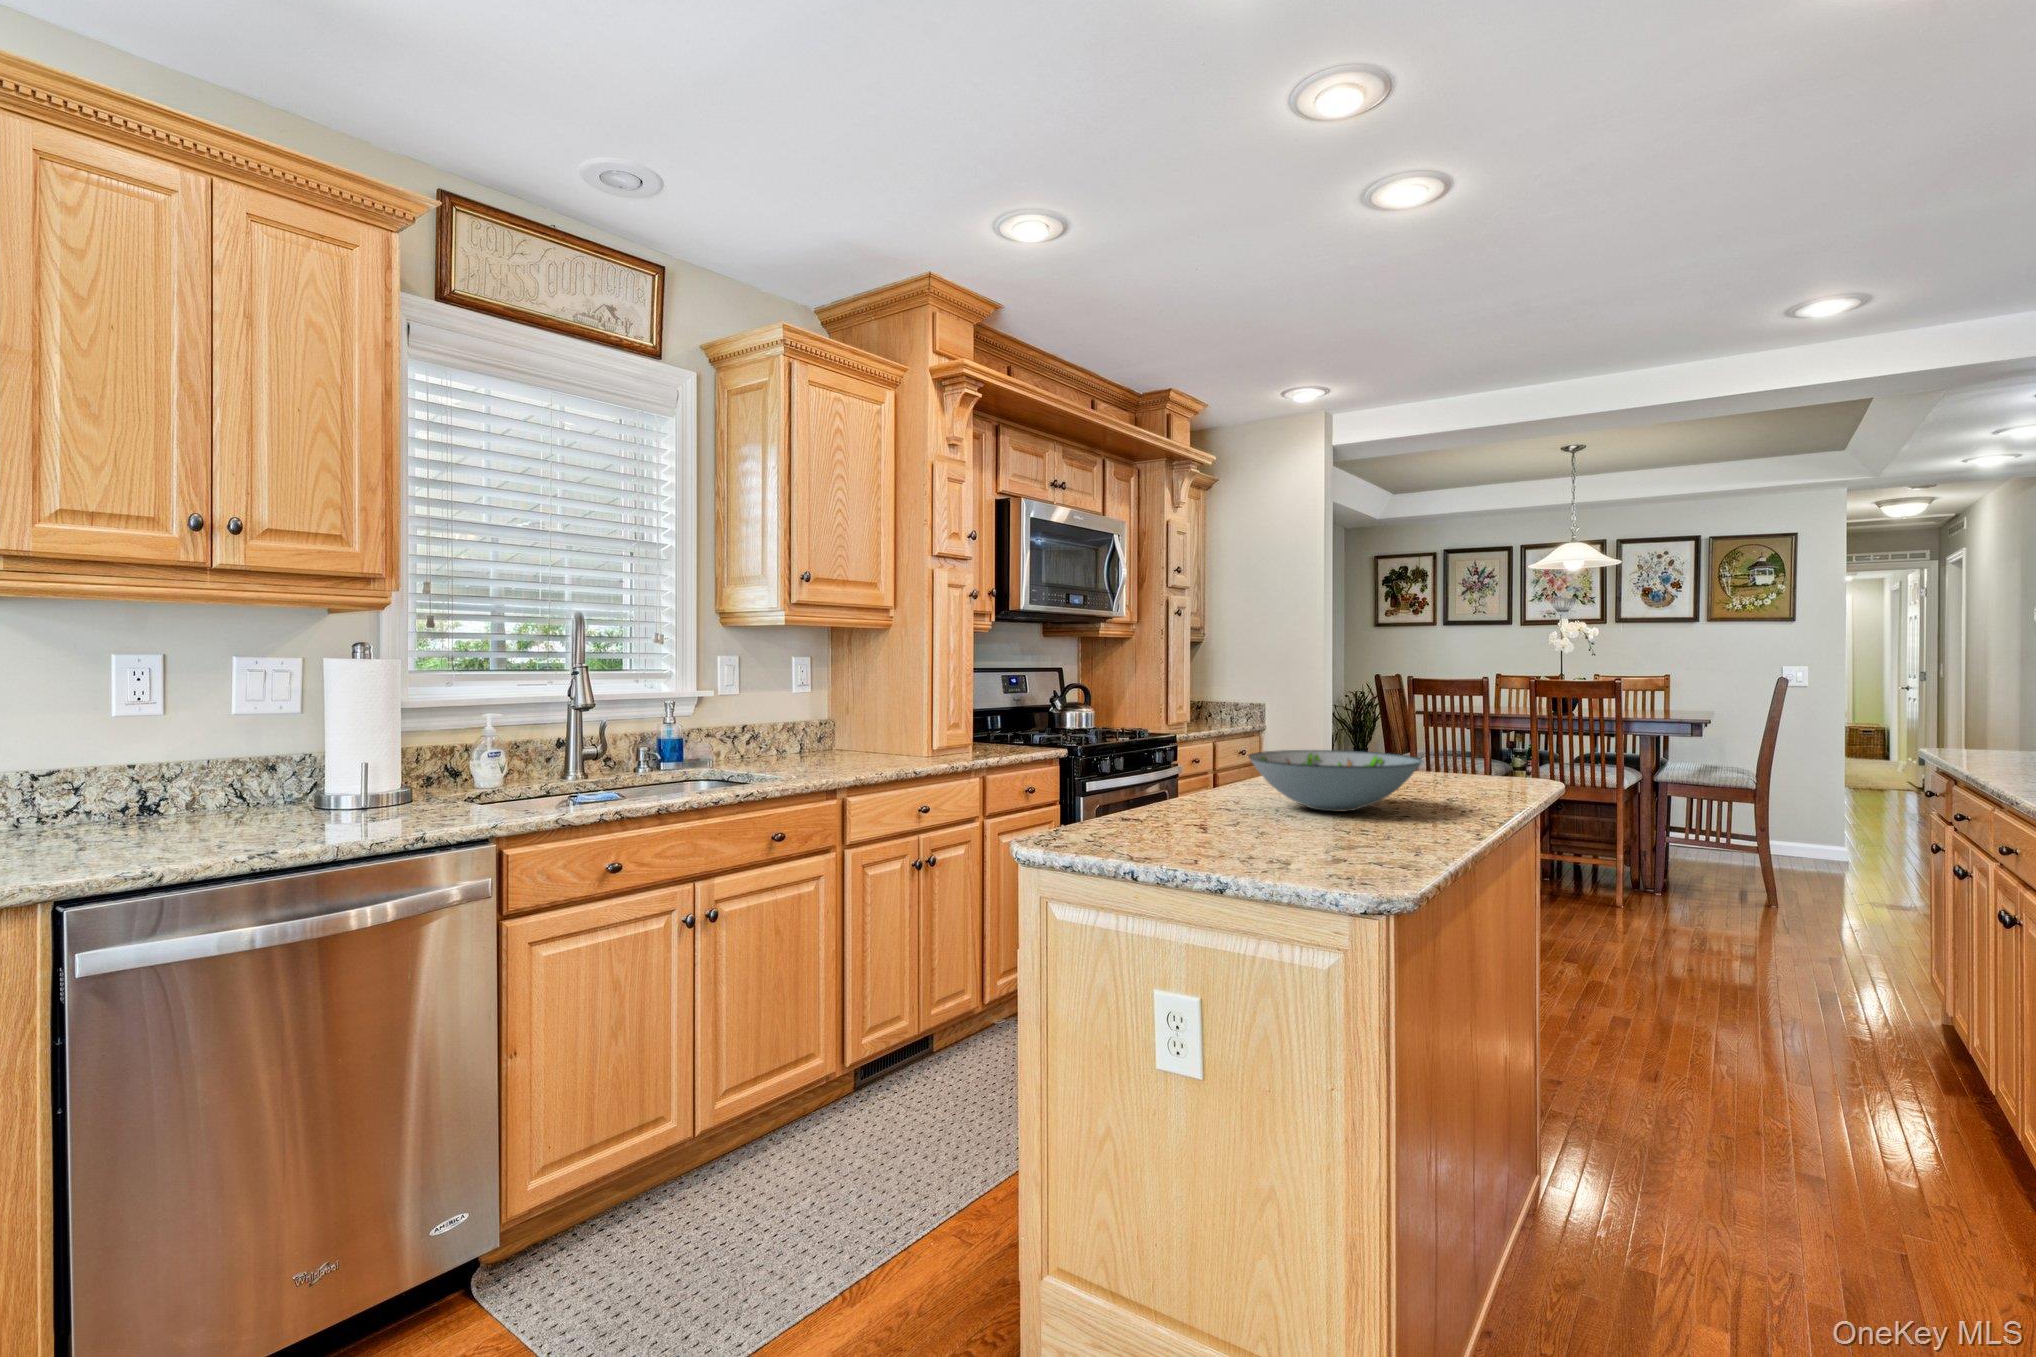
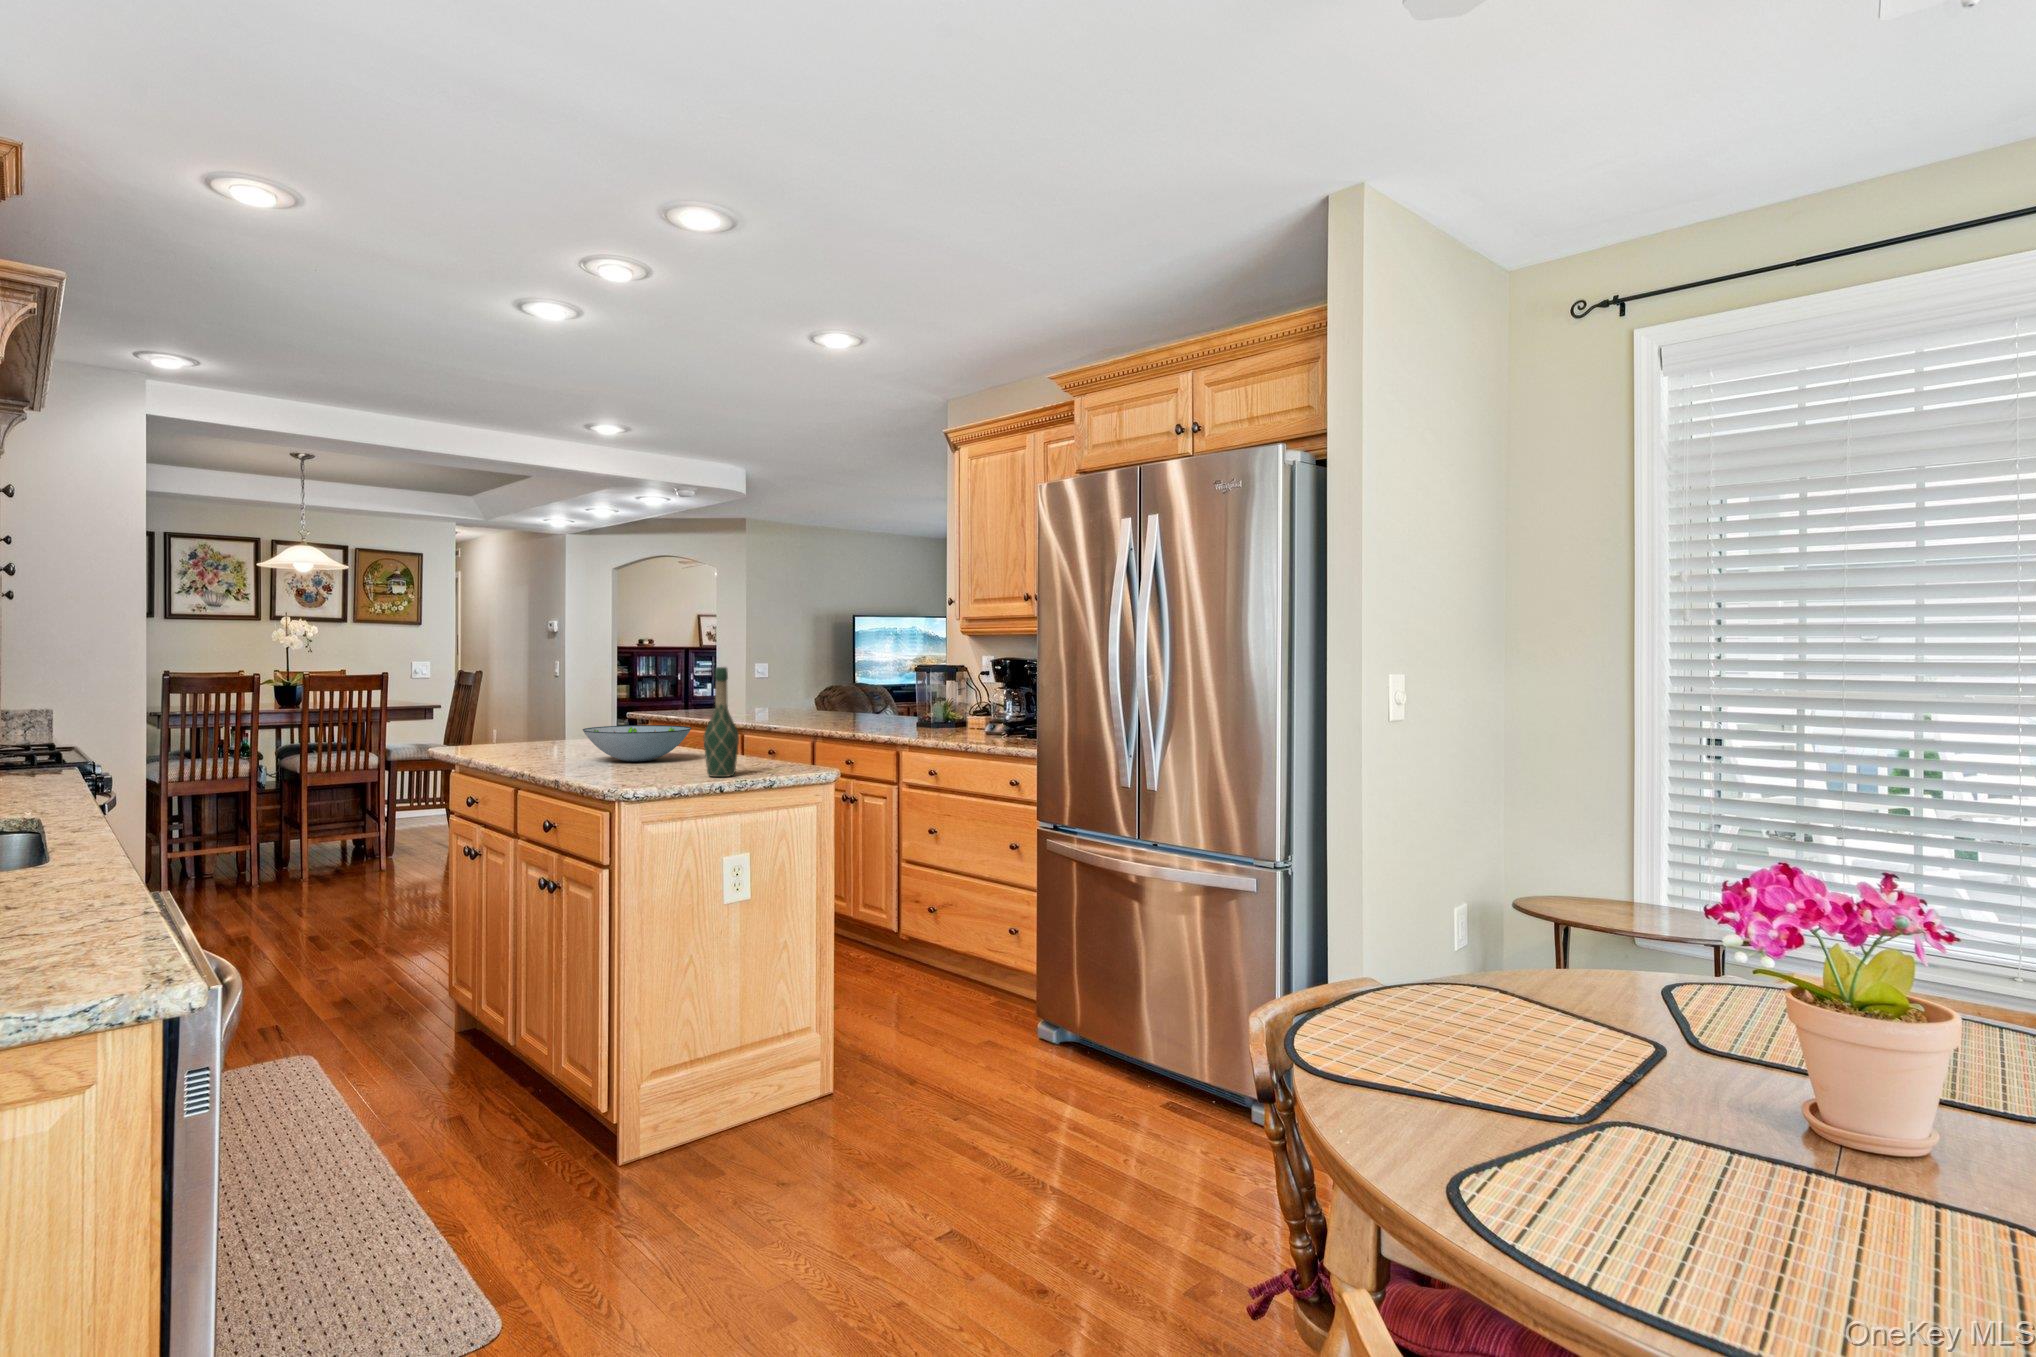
wine bottle: none [1175,653,1240,855] -> present [703,667,739,777]

